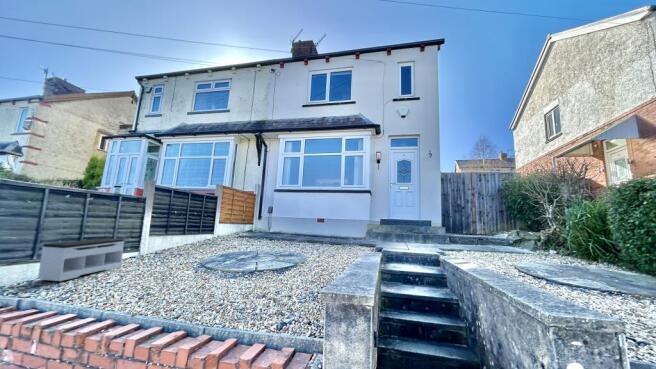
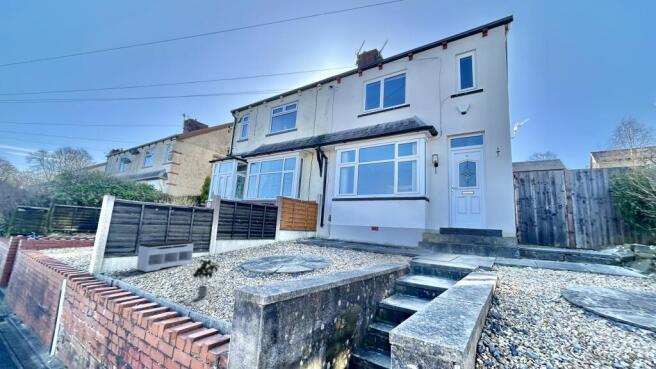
potted plant: none [162,257,201,302] -> present [193,260,219,297]

